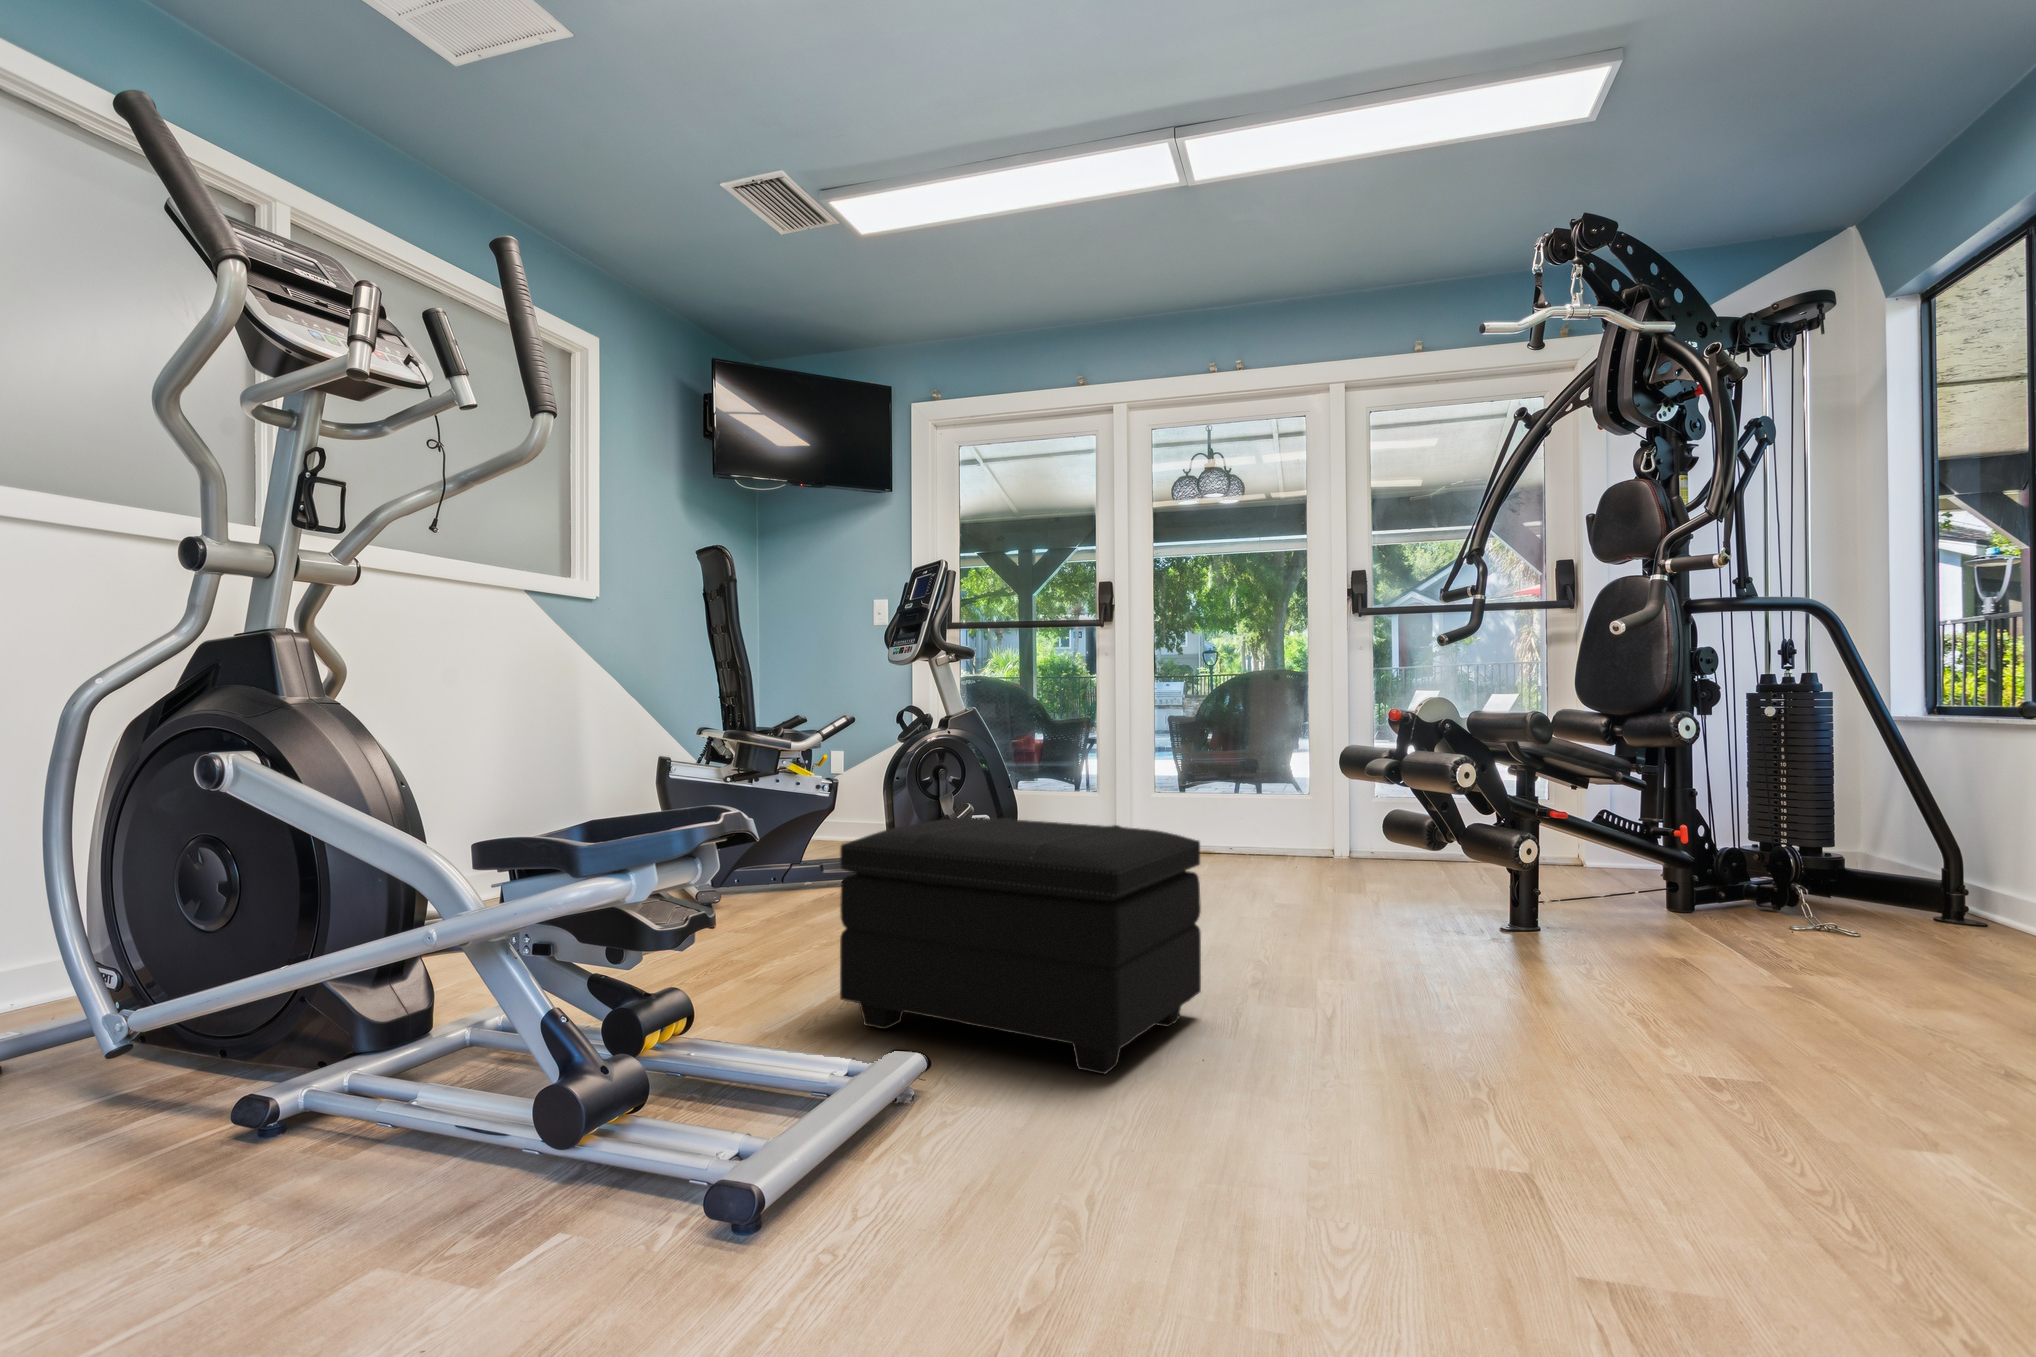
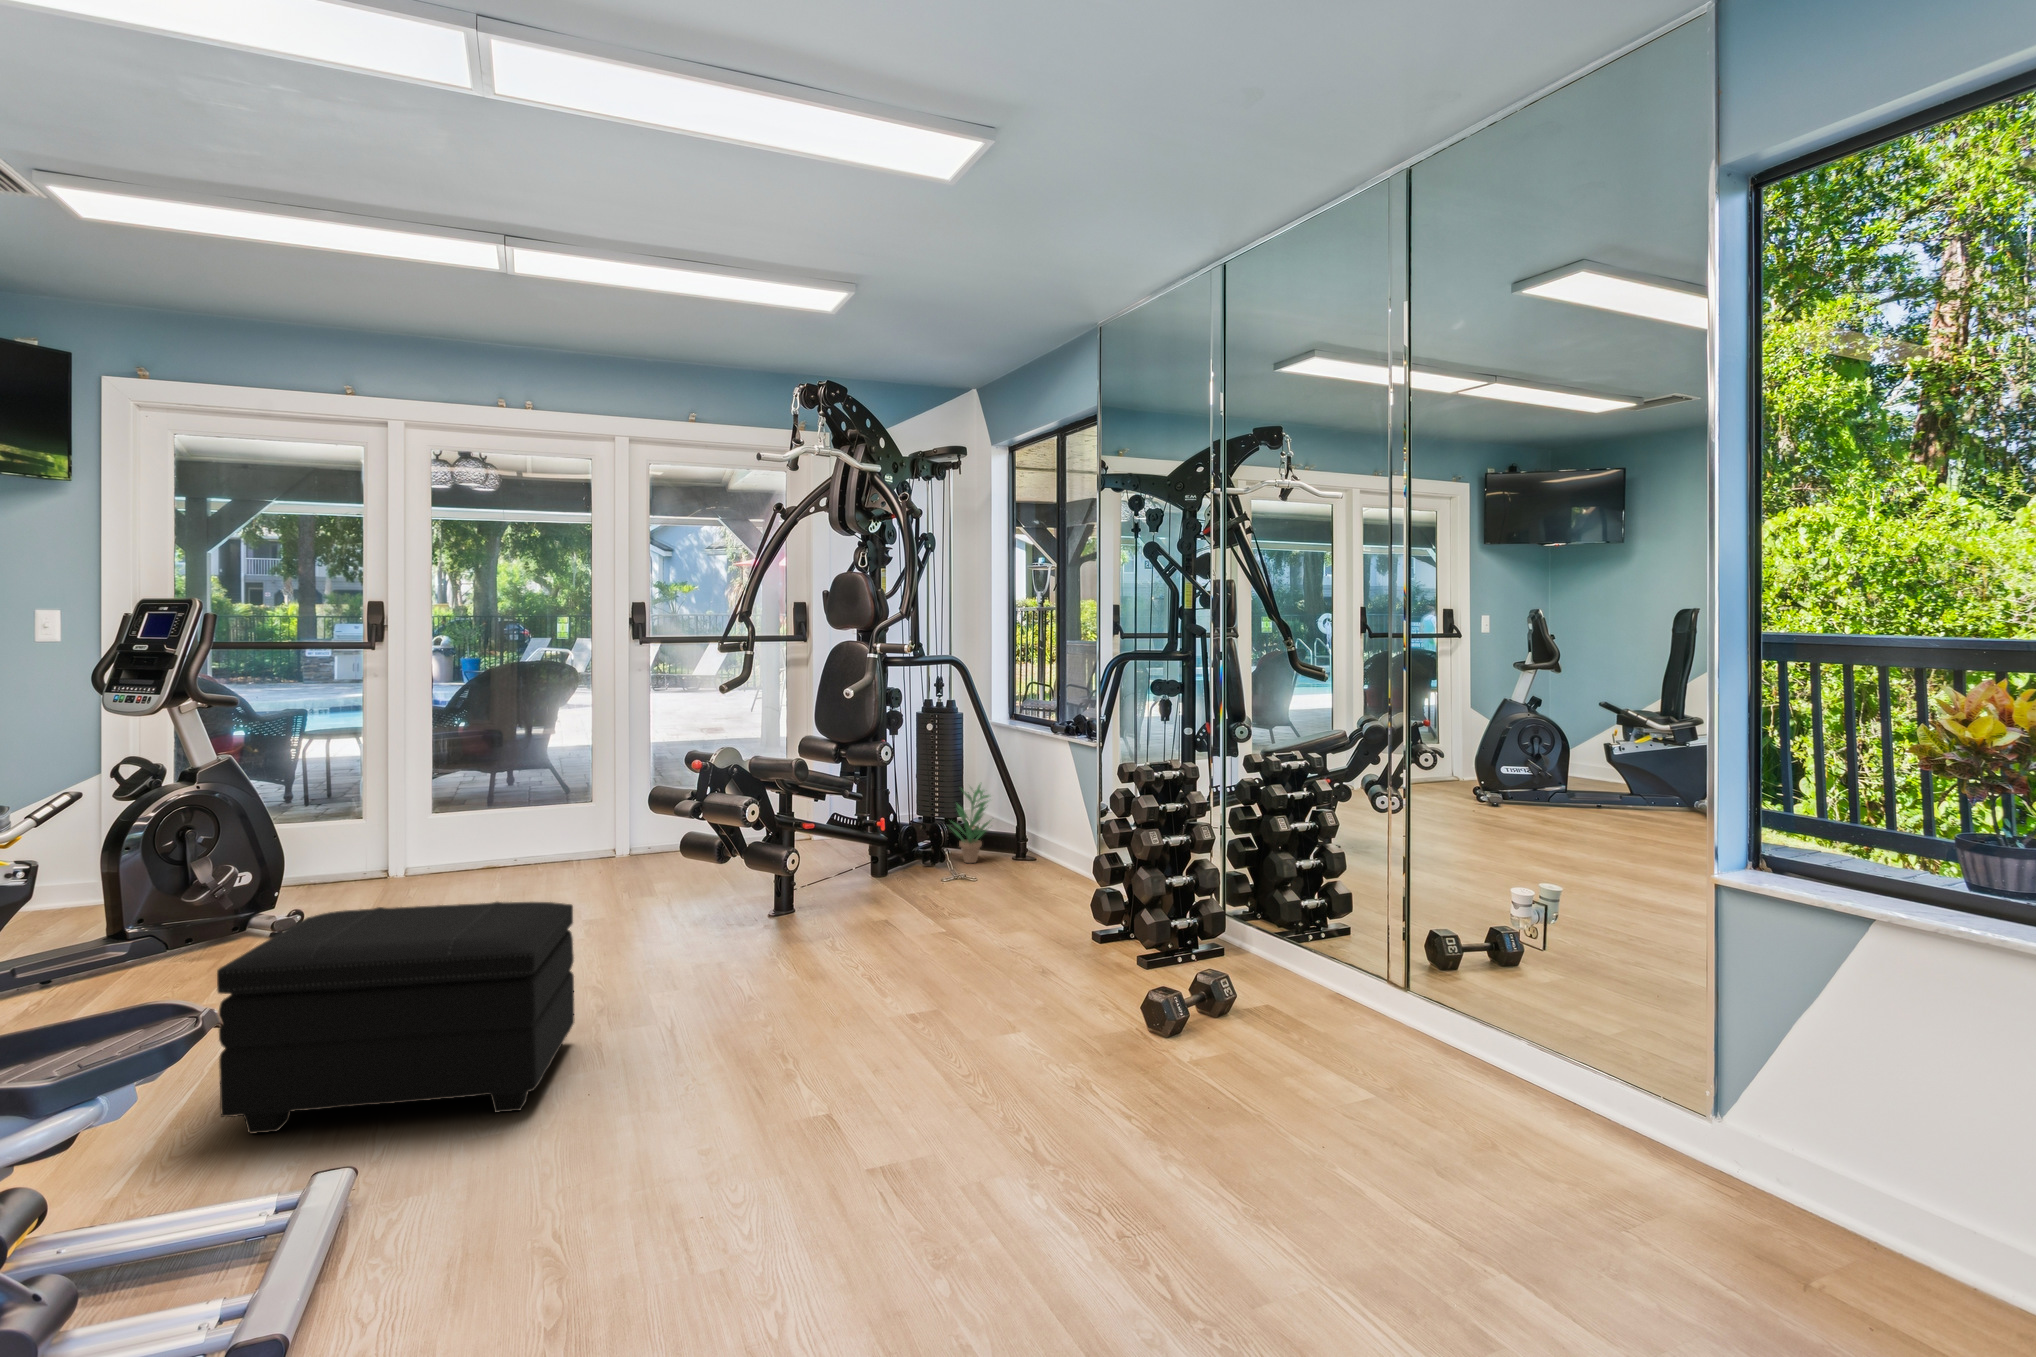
potted plant: none [1804,788,1900,916] -> present [951,785,990,863]

